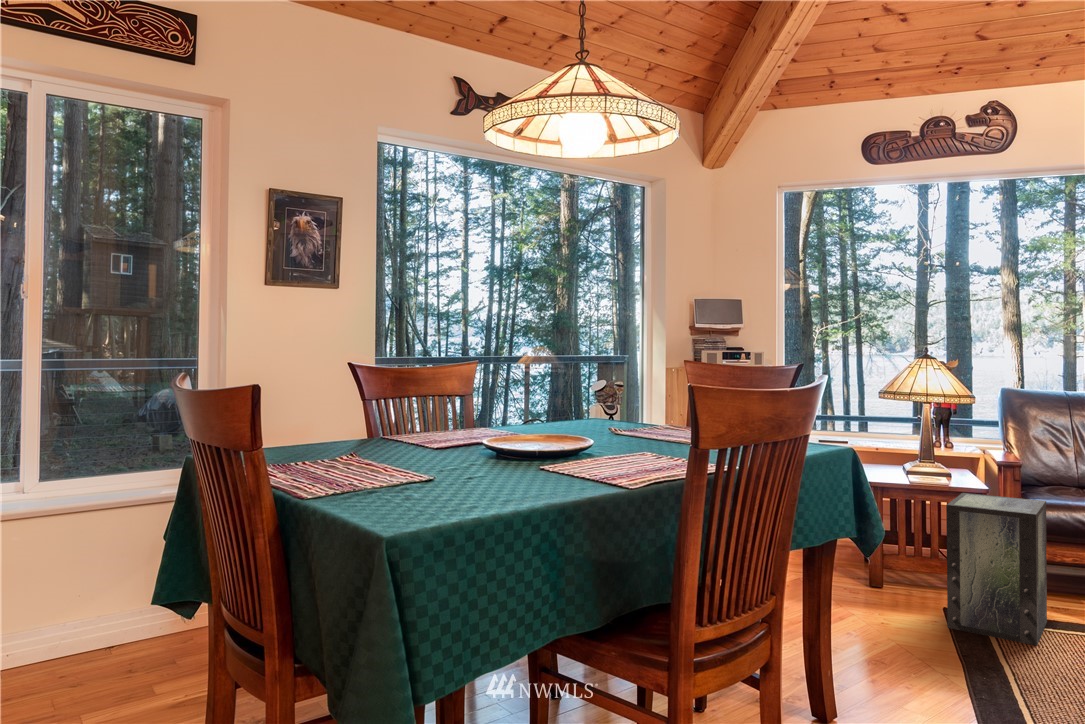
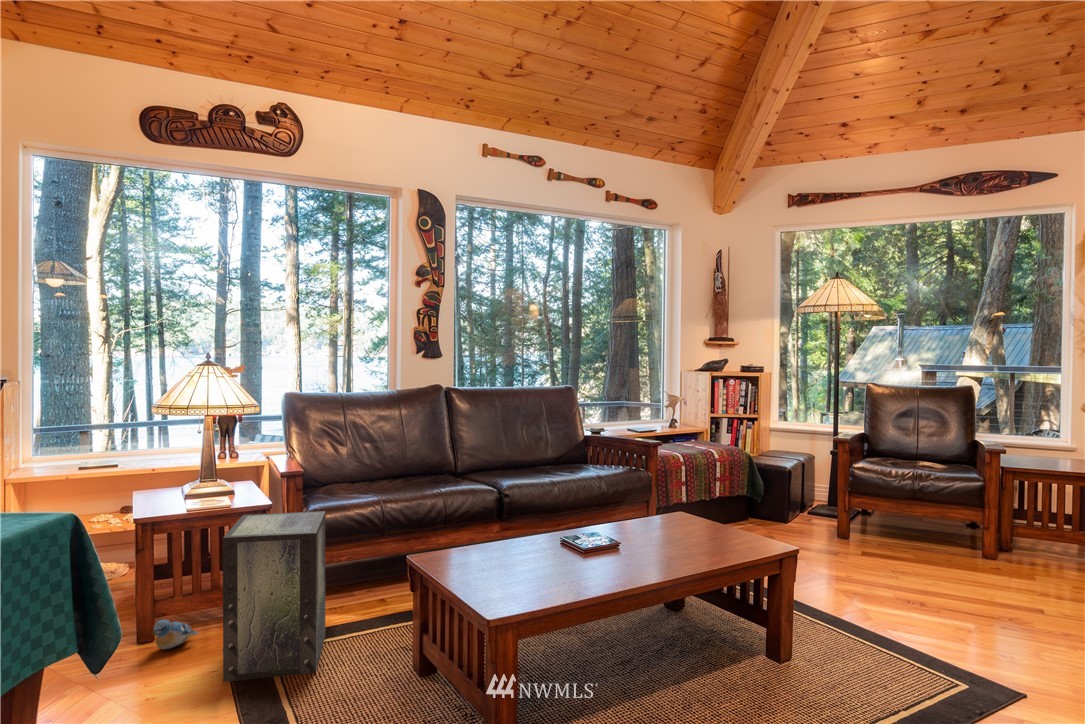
plush toy: none [886,569,923,595] -> present [153,619,199,649]

